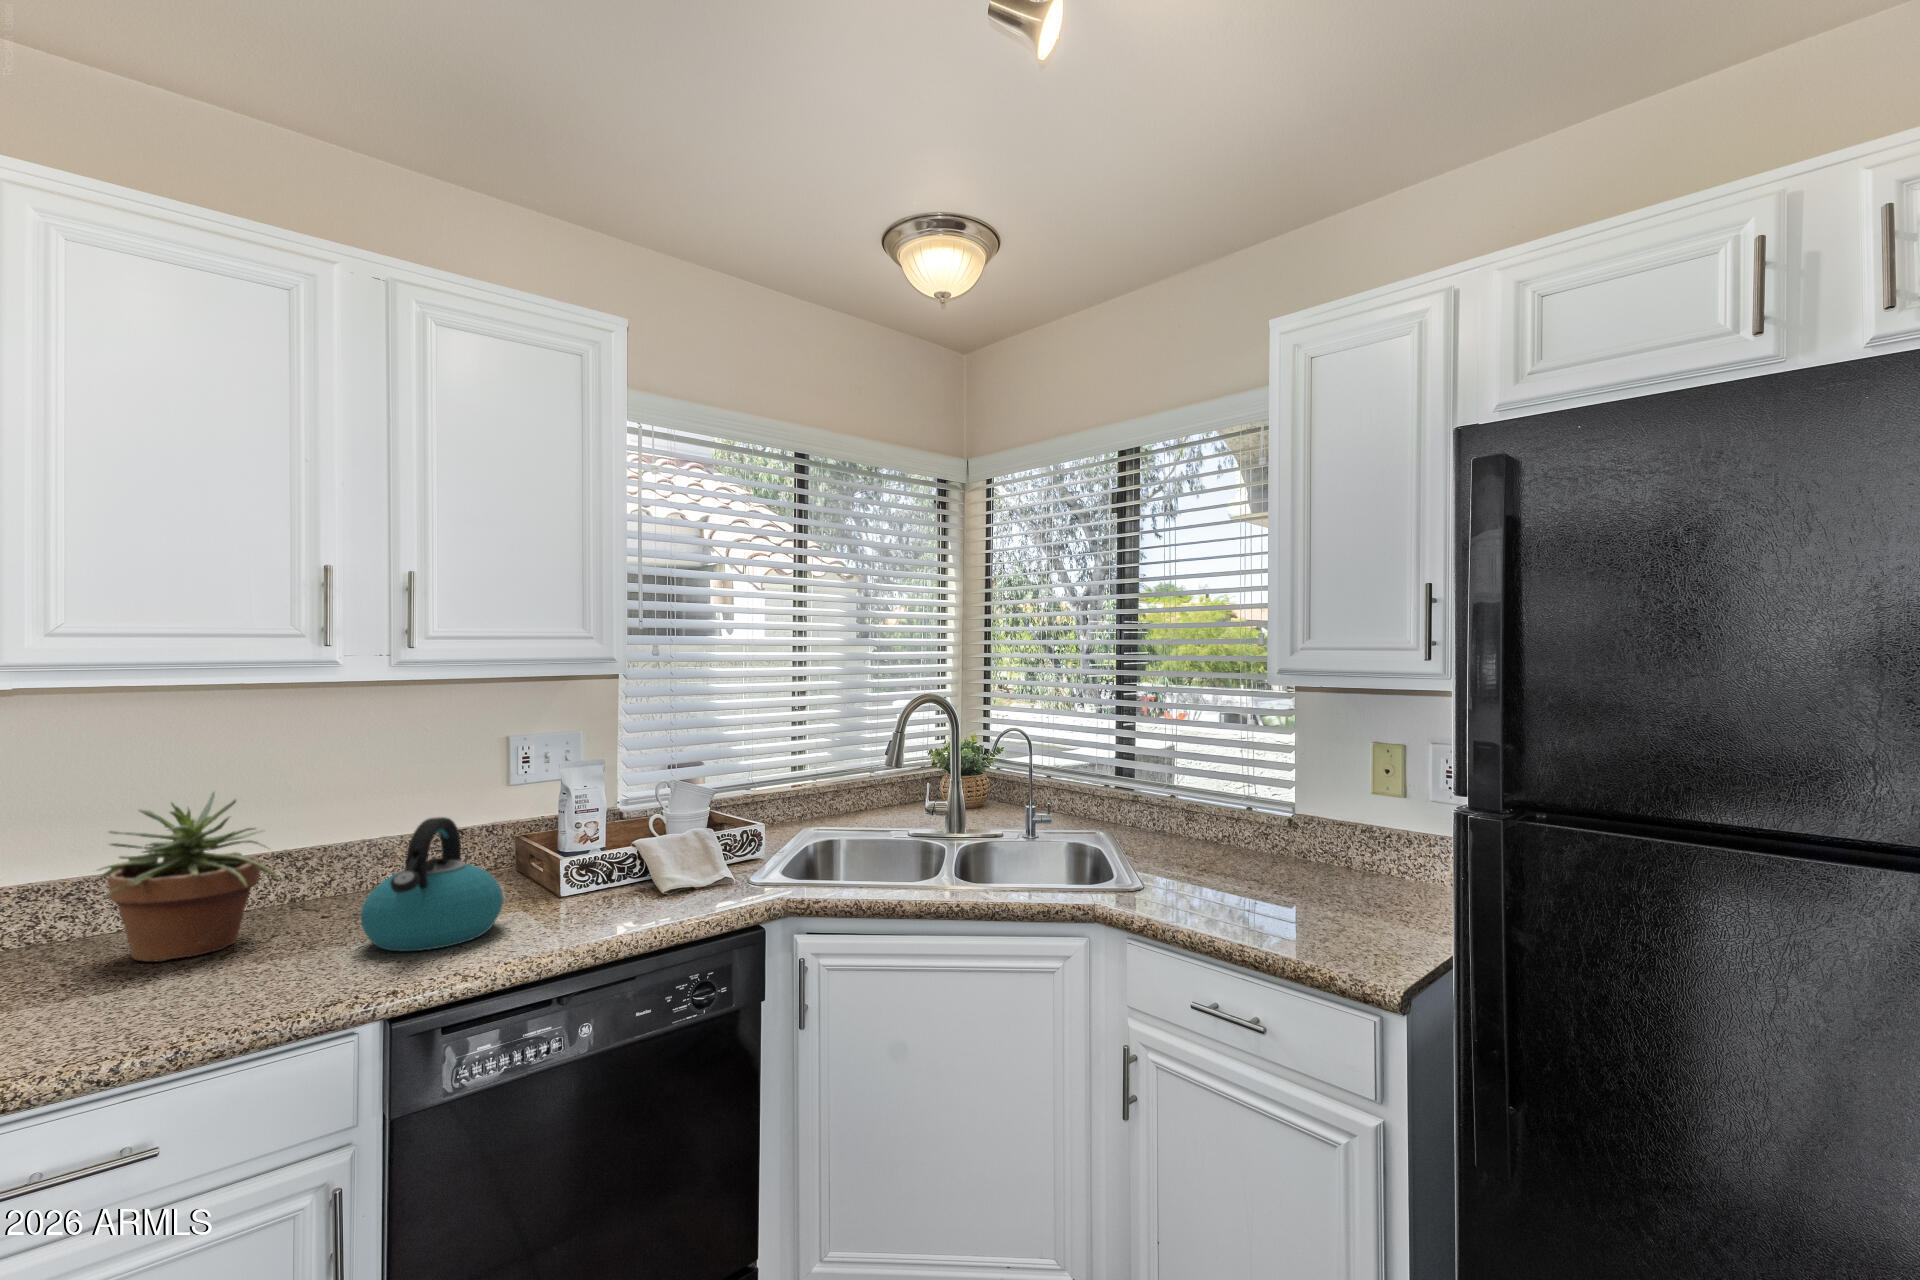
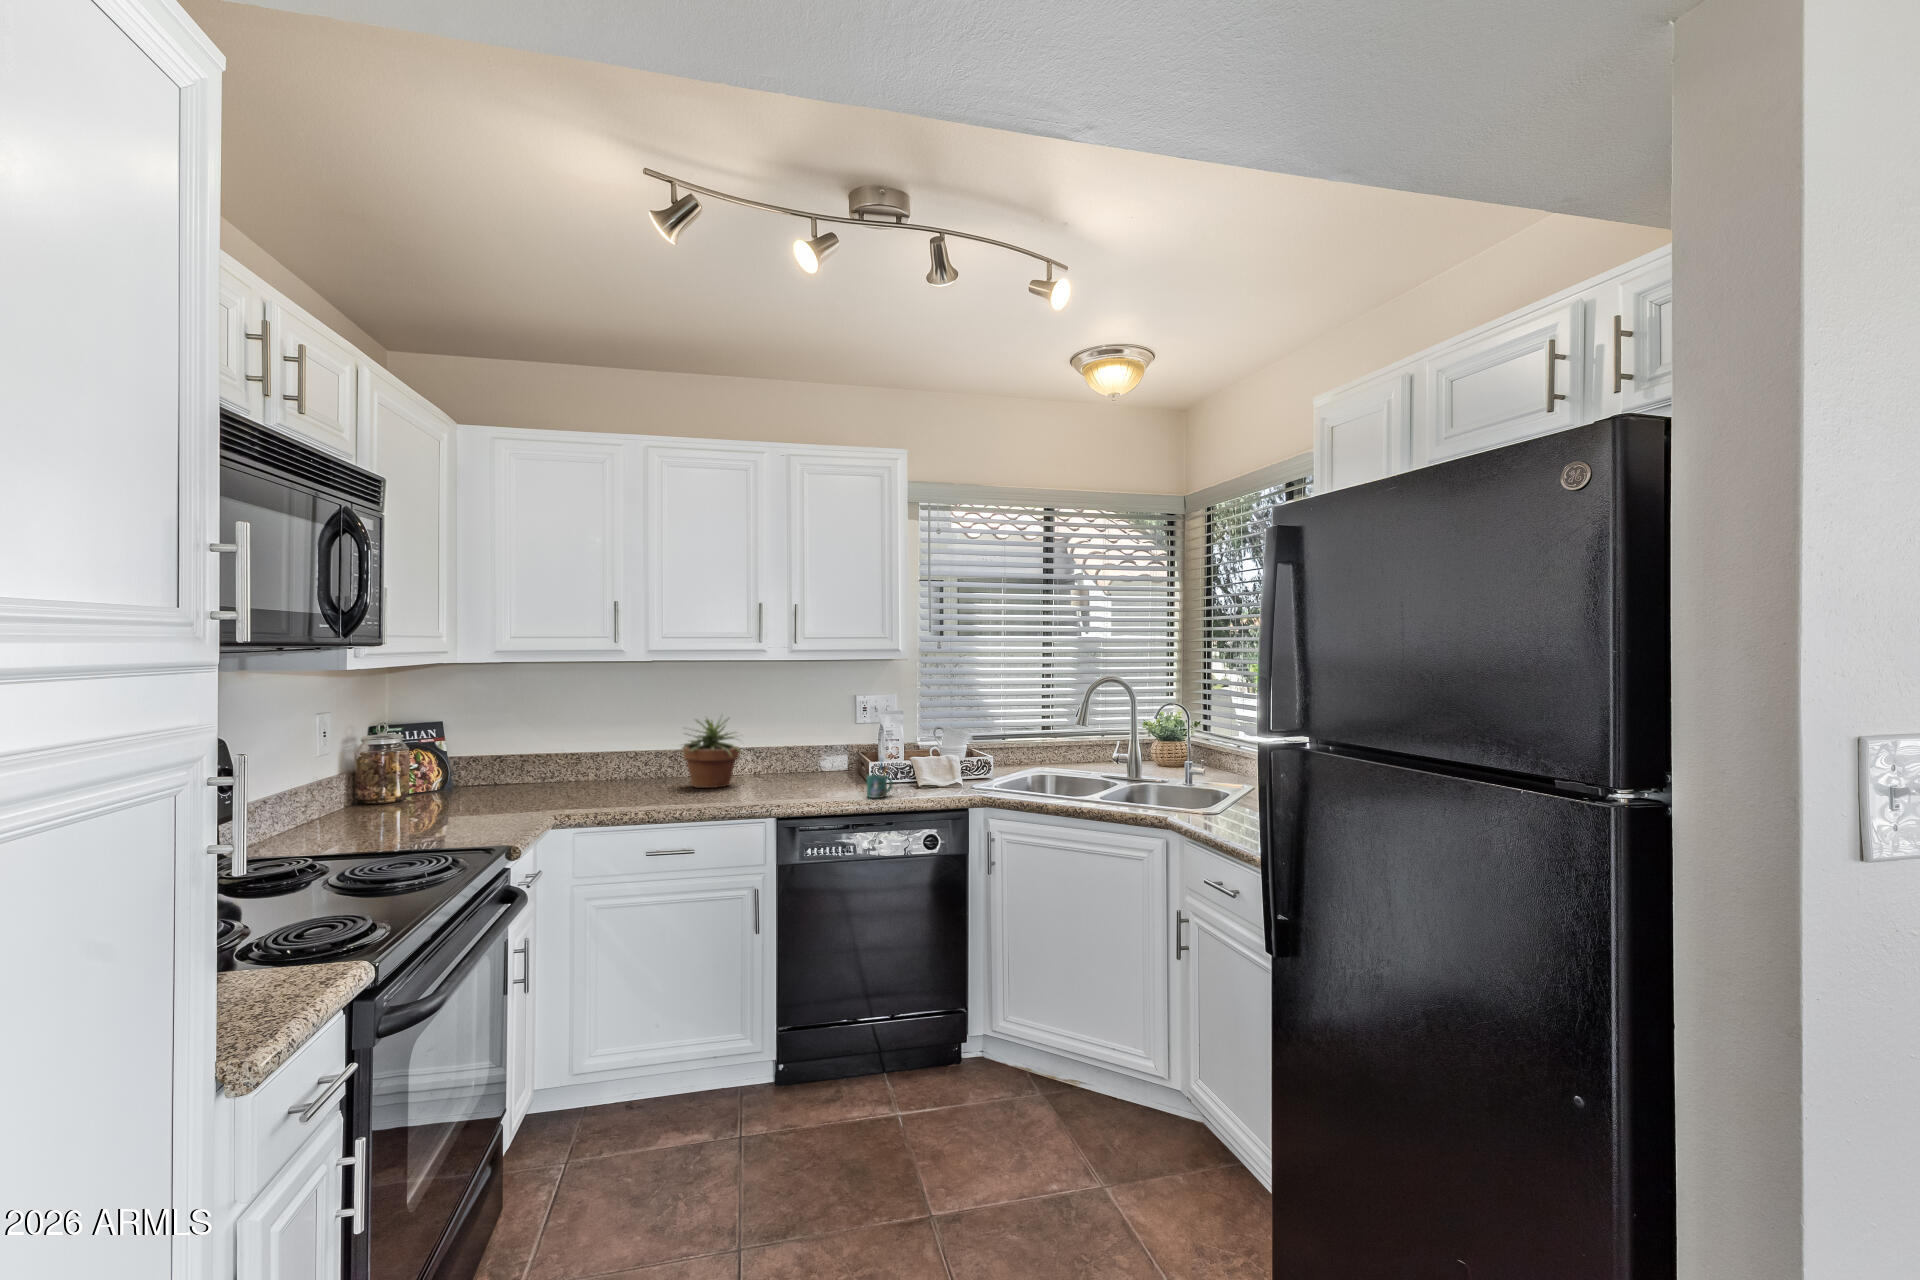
kettle: present [361,817,503,951] -> none [774,732,837,795]
mug: none [581,855,629,936] -> present [867,763,893,798]

